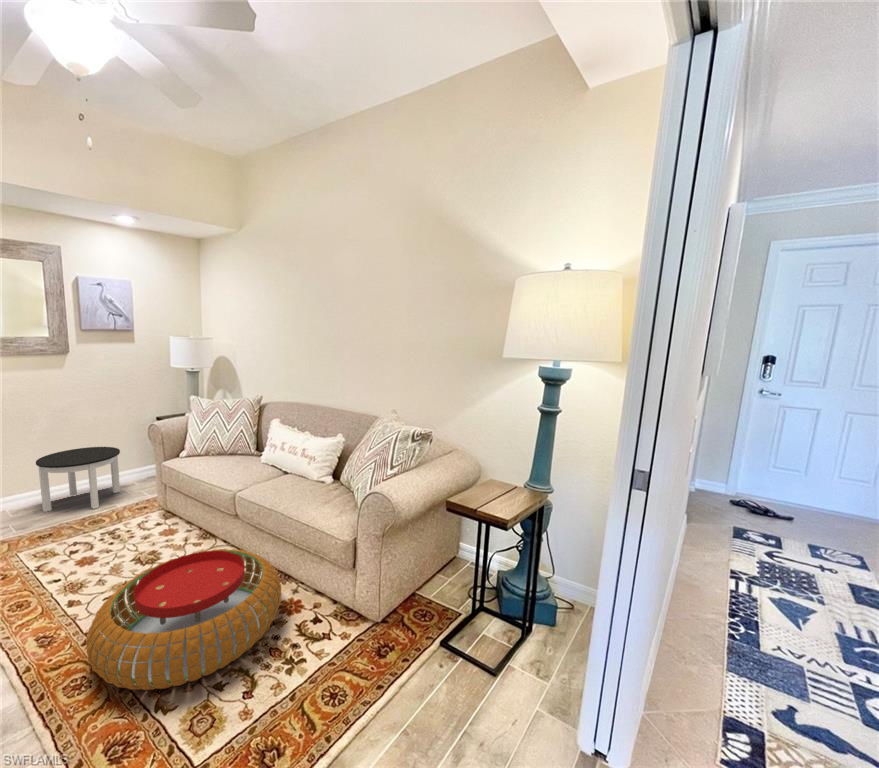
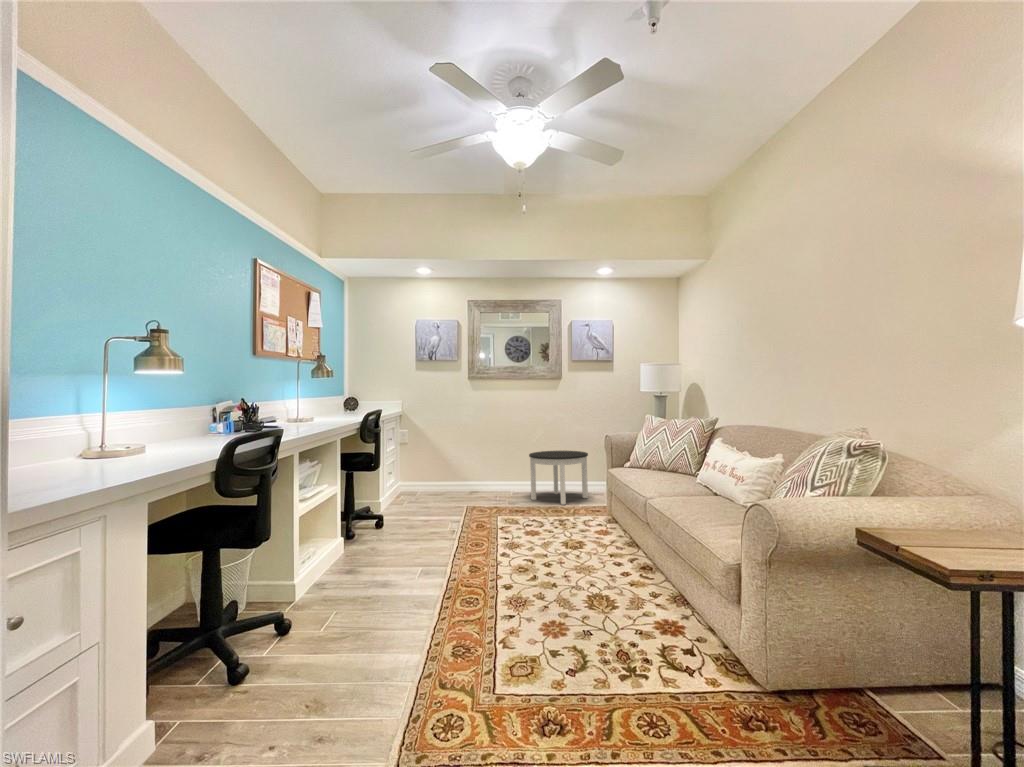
pouf: present [86,549,281,690] -> none [478,528,661,641]

